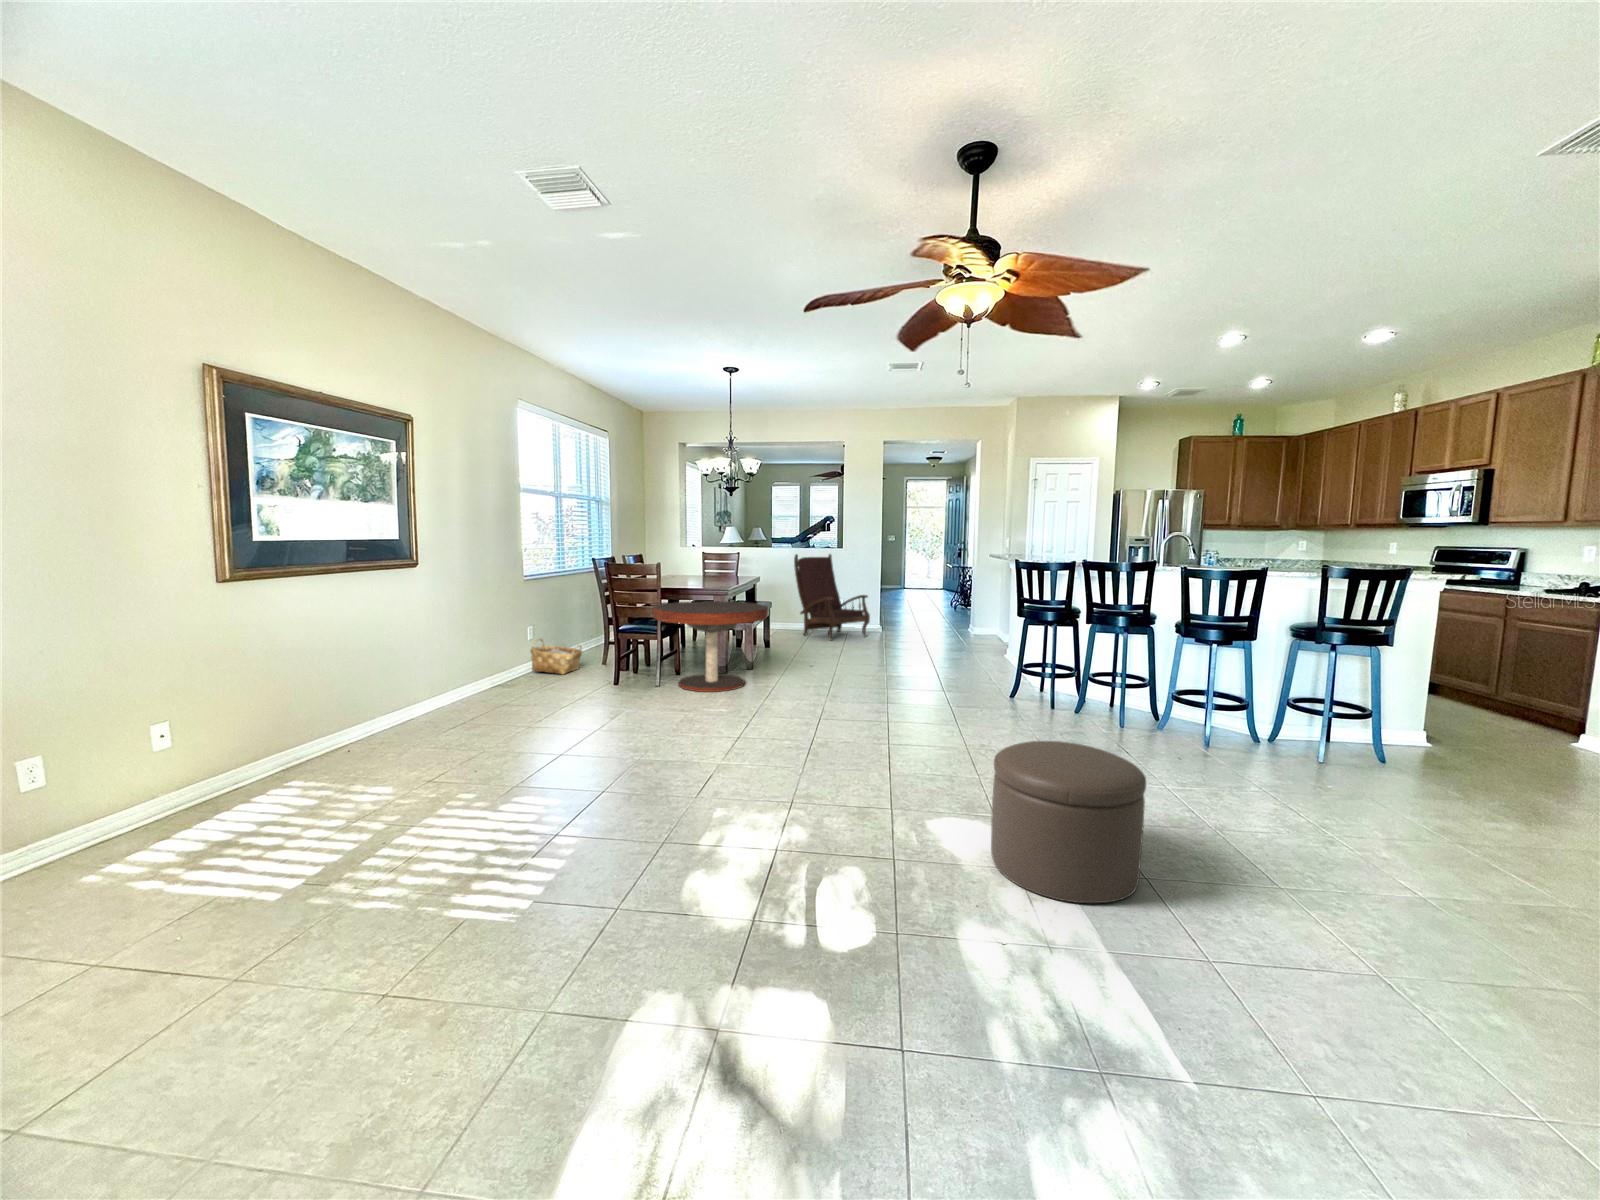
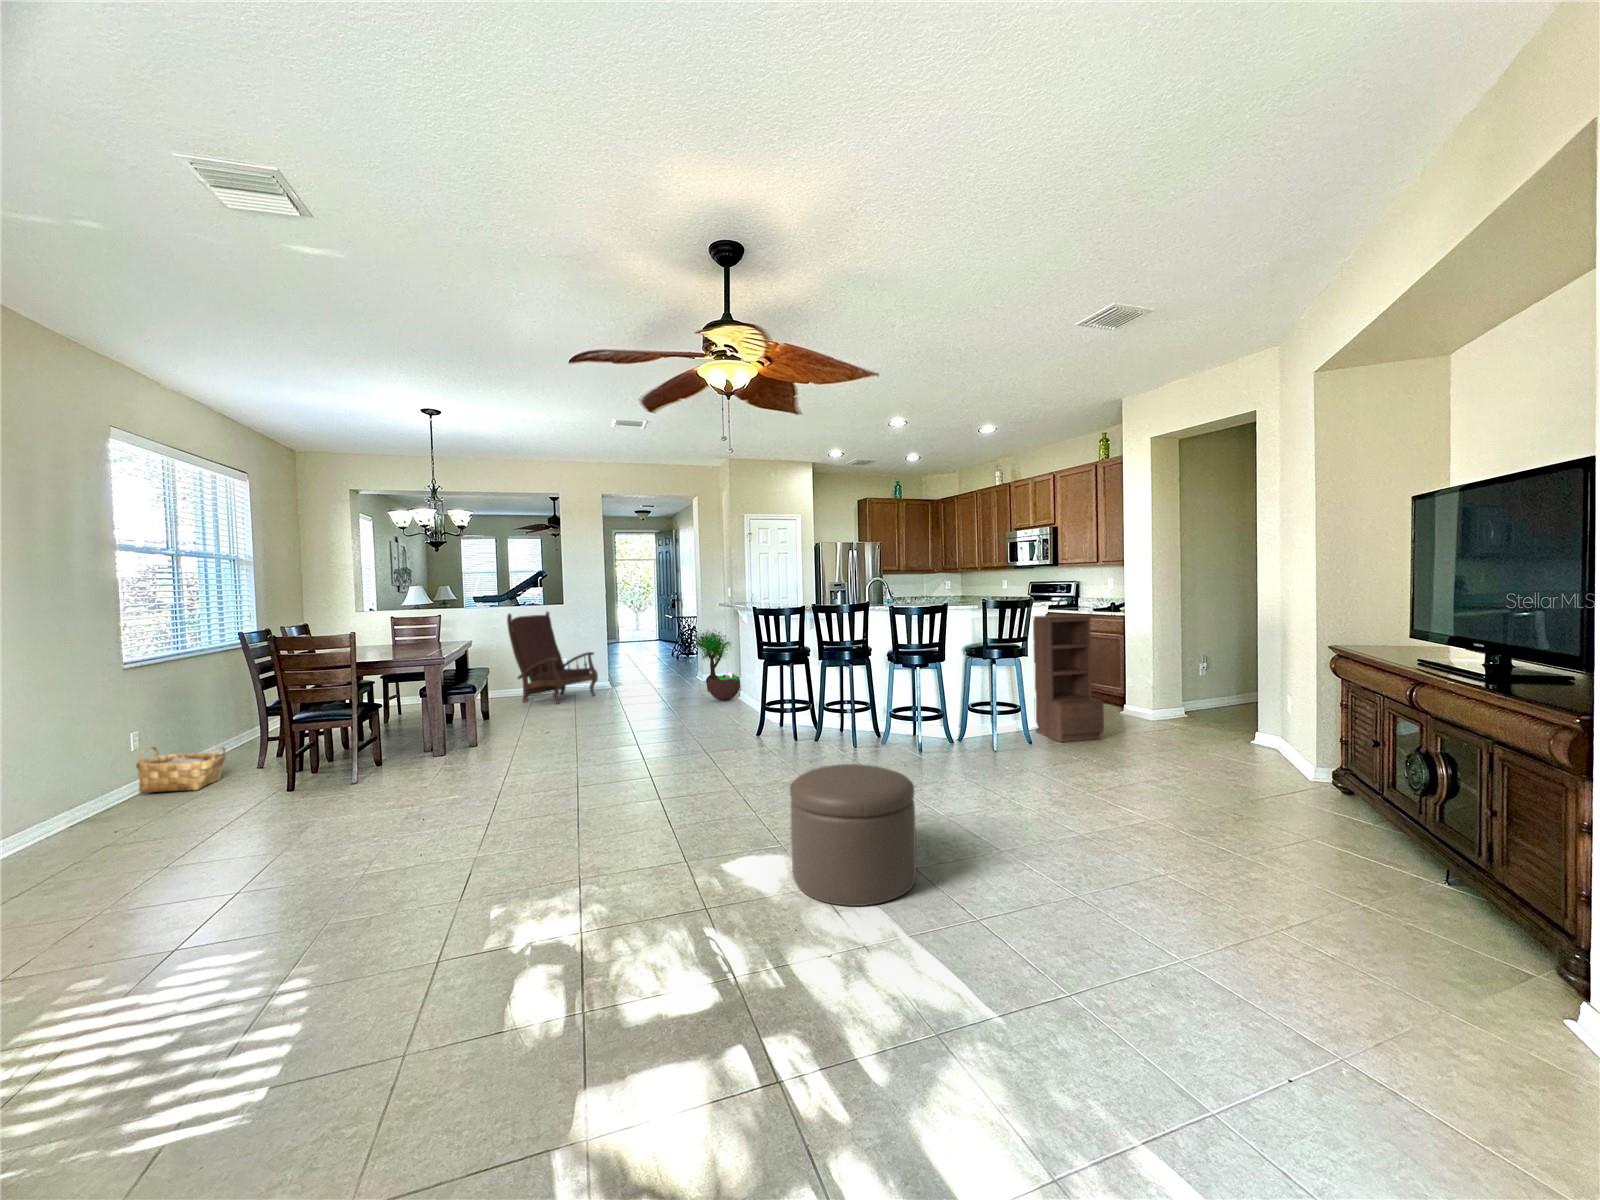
potted tree: none [962,576,1009,656] -> present [694,630,740,700]
bookshelf: none [1396,592,1524,774] -> present [1033,615,1104,742]
coffee table: present [653,601,768,692] -> none [345,671,497,782]

